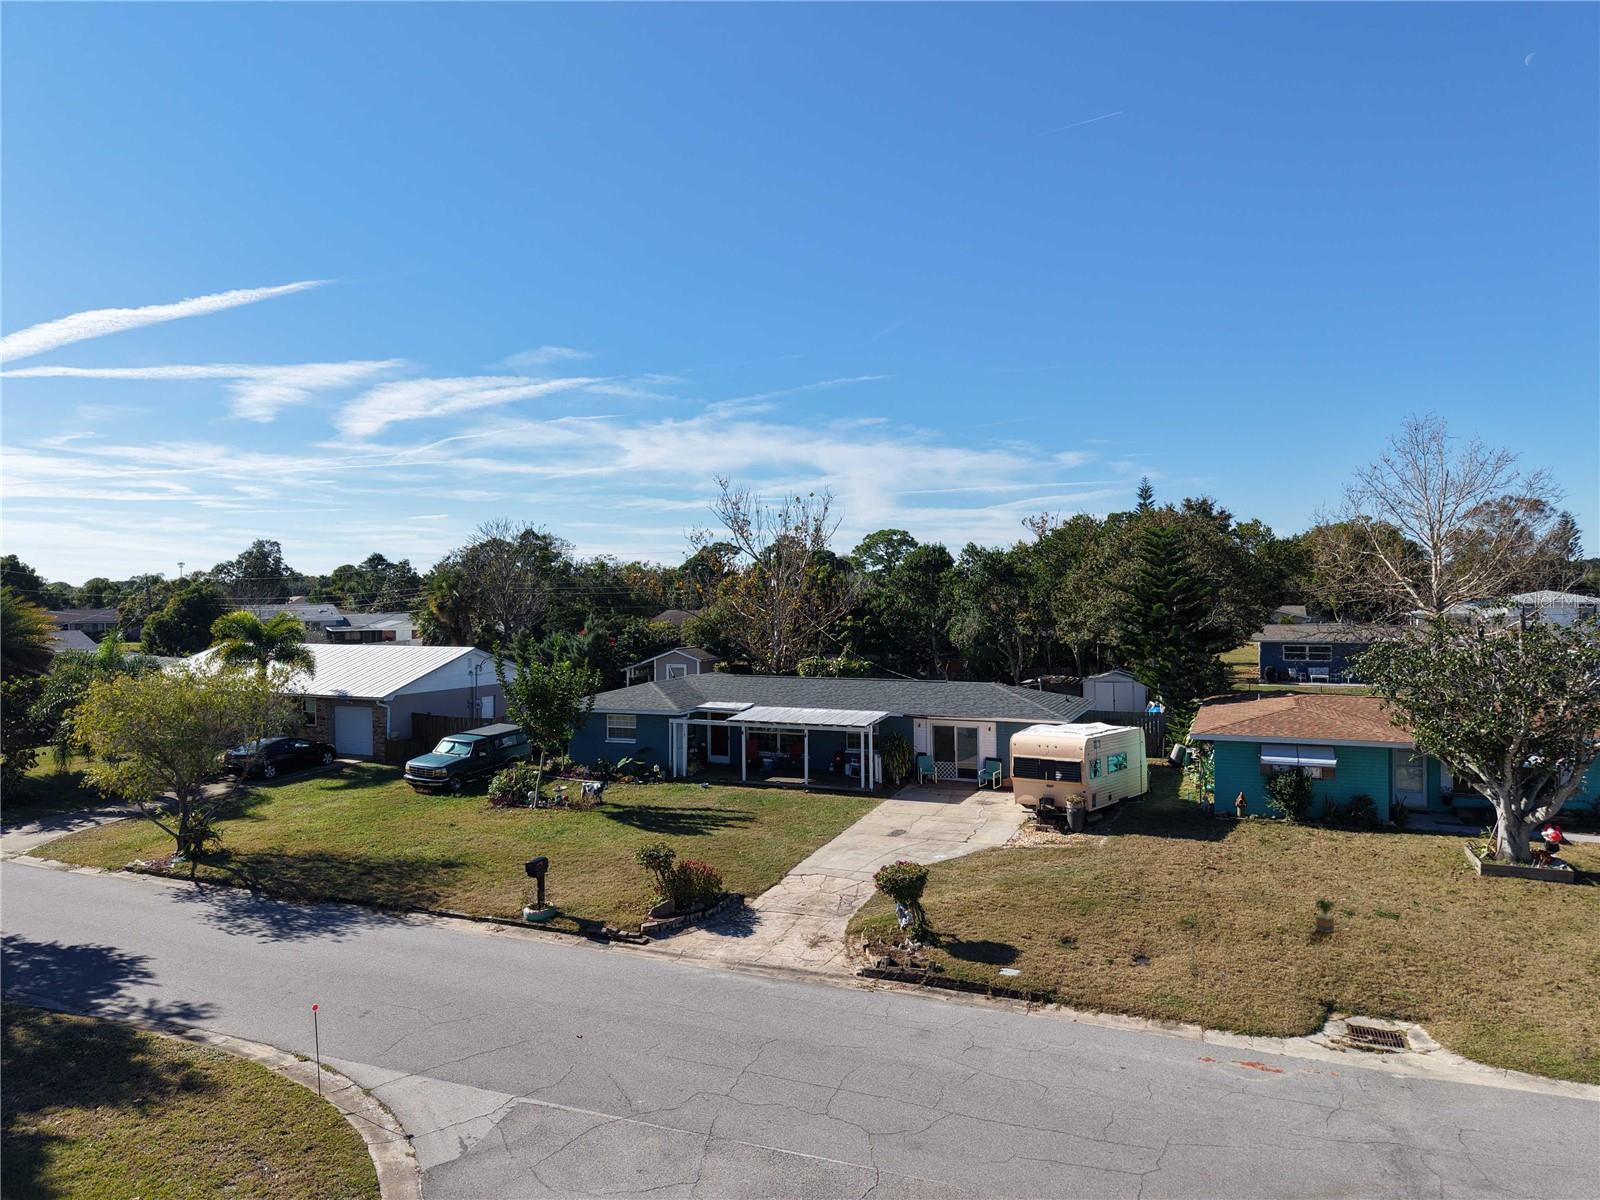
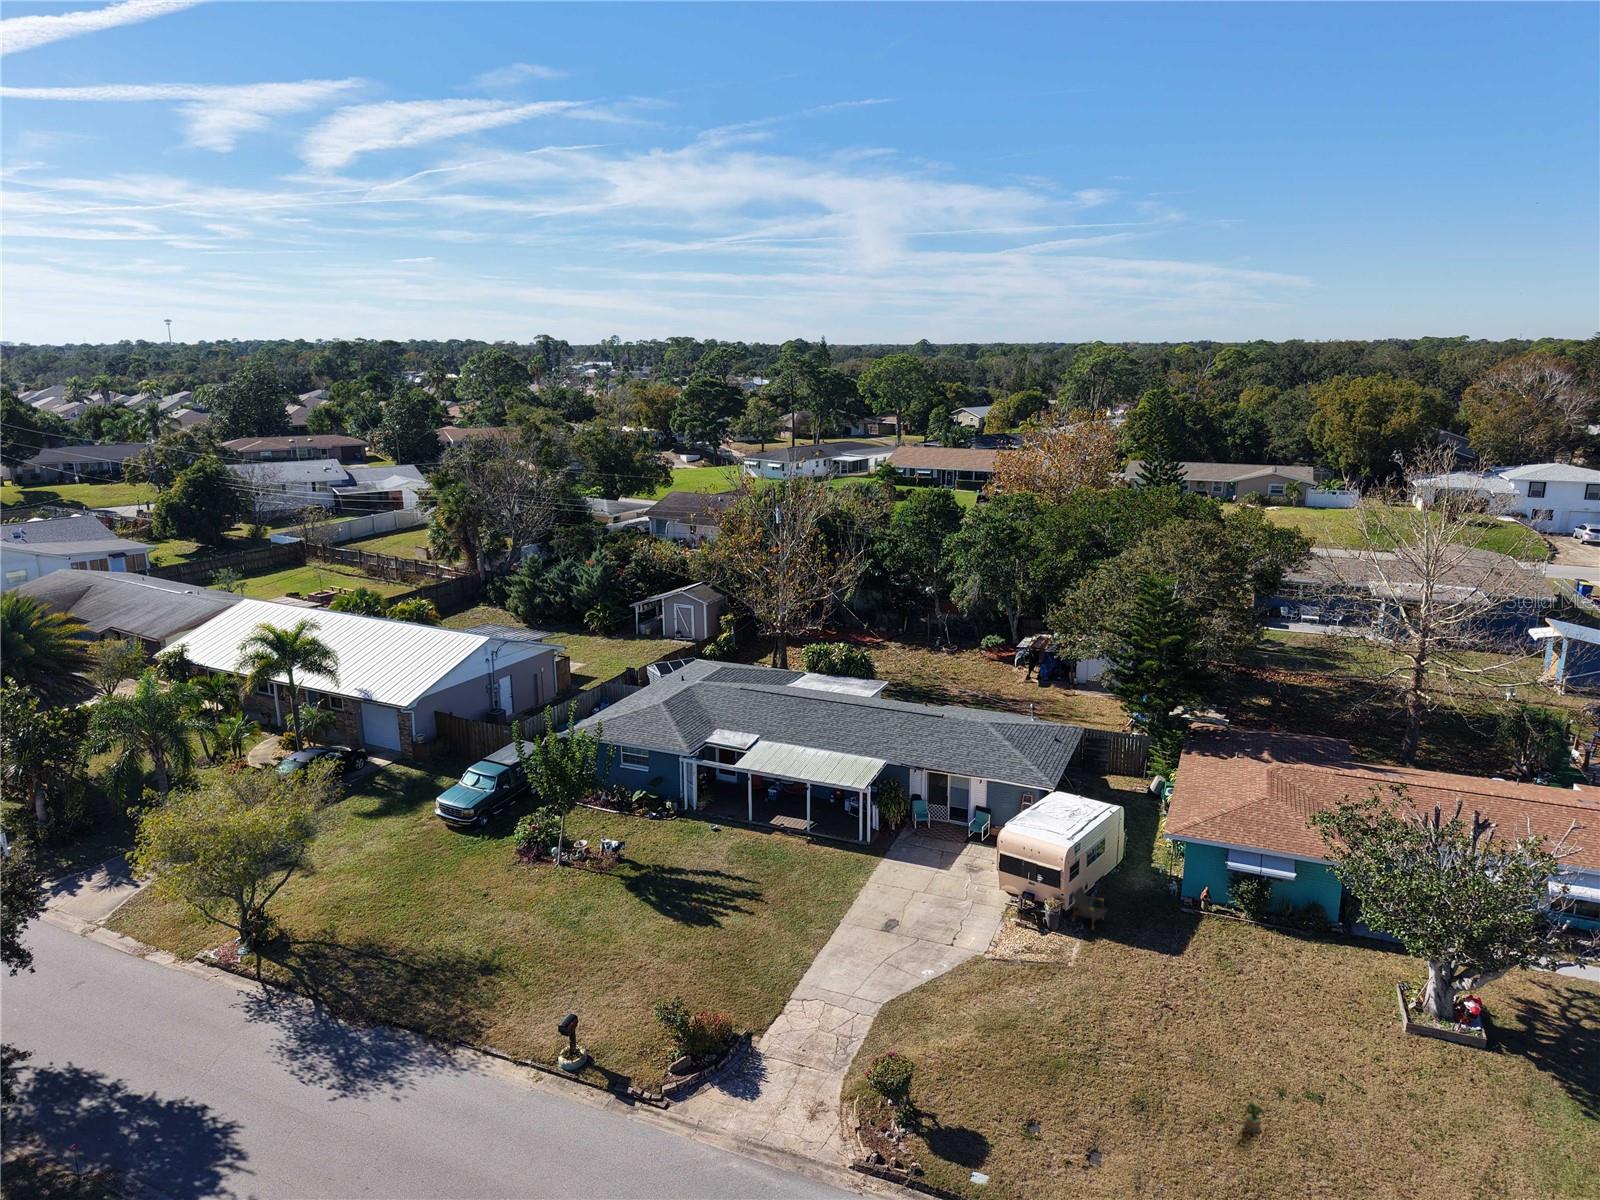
lounge chair: none [1095,791,1135,830] -> present [1072,887,1107,928]

